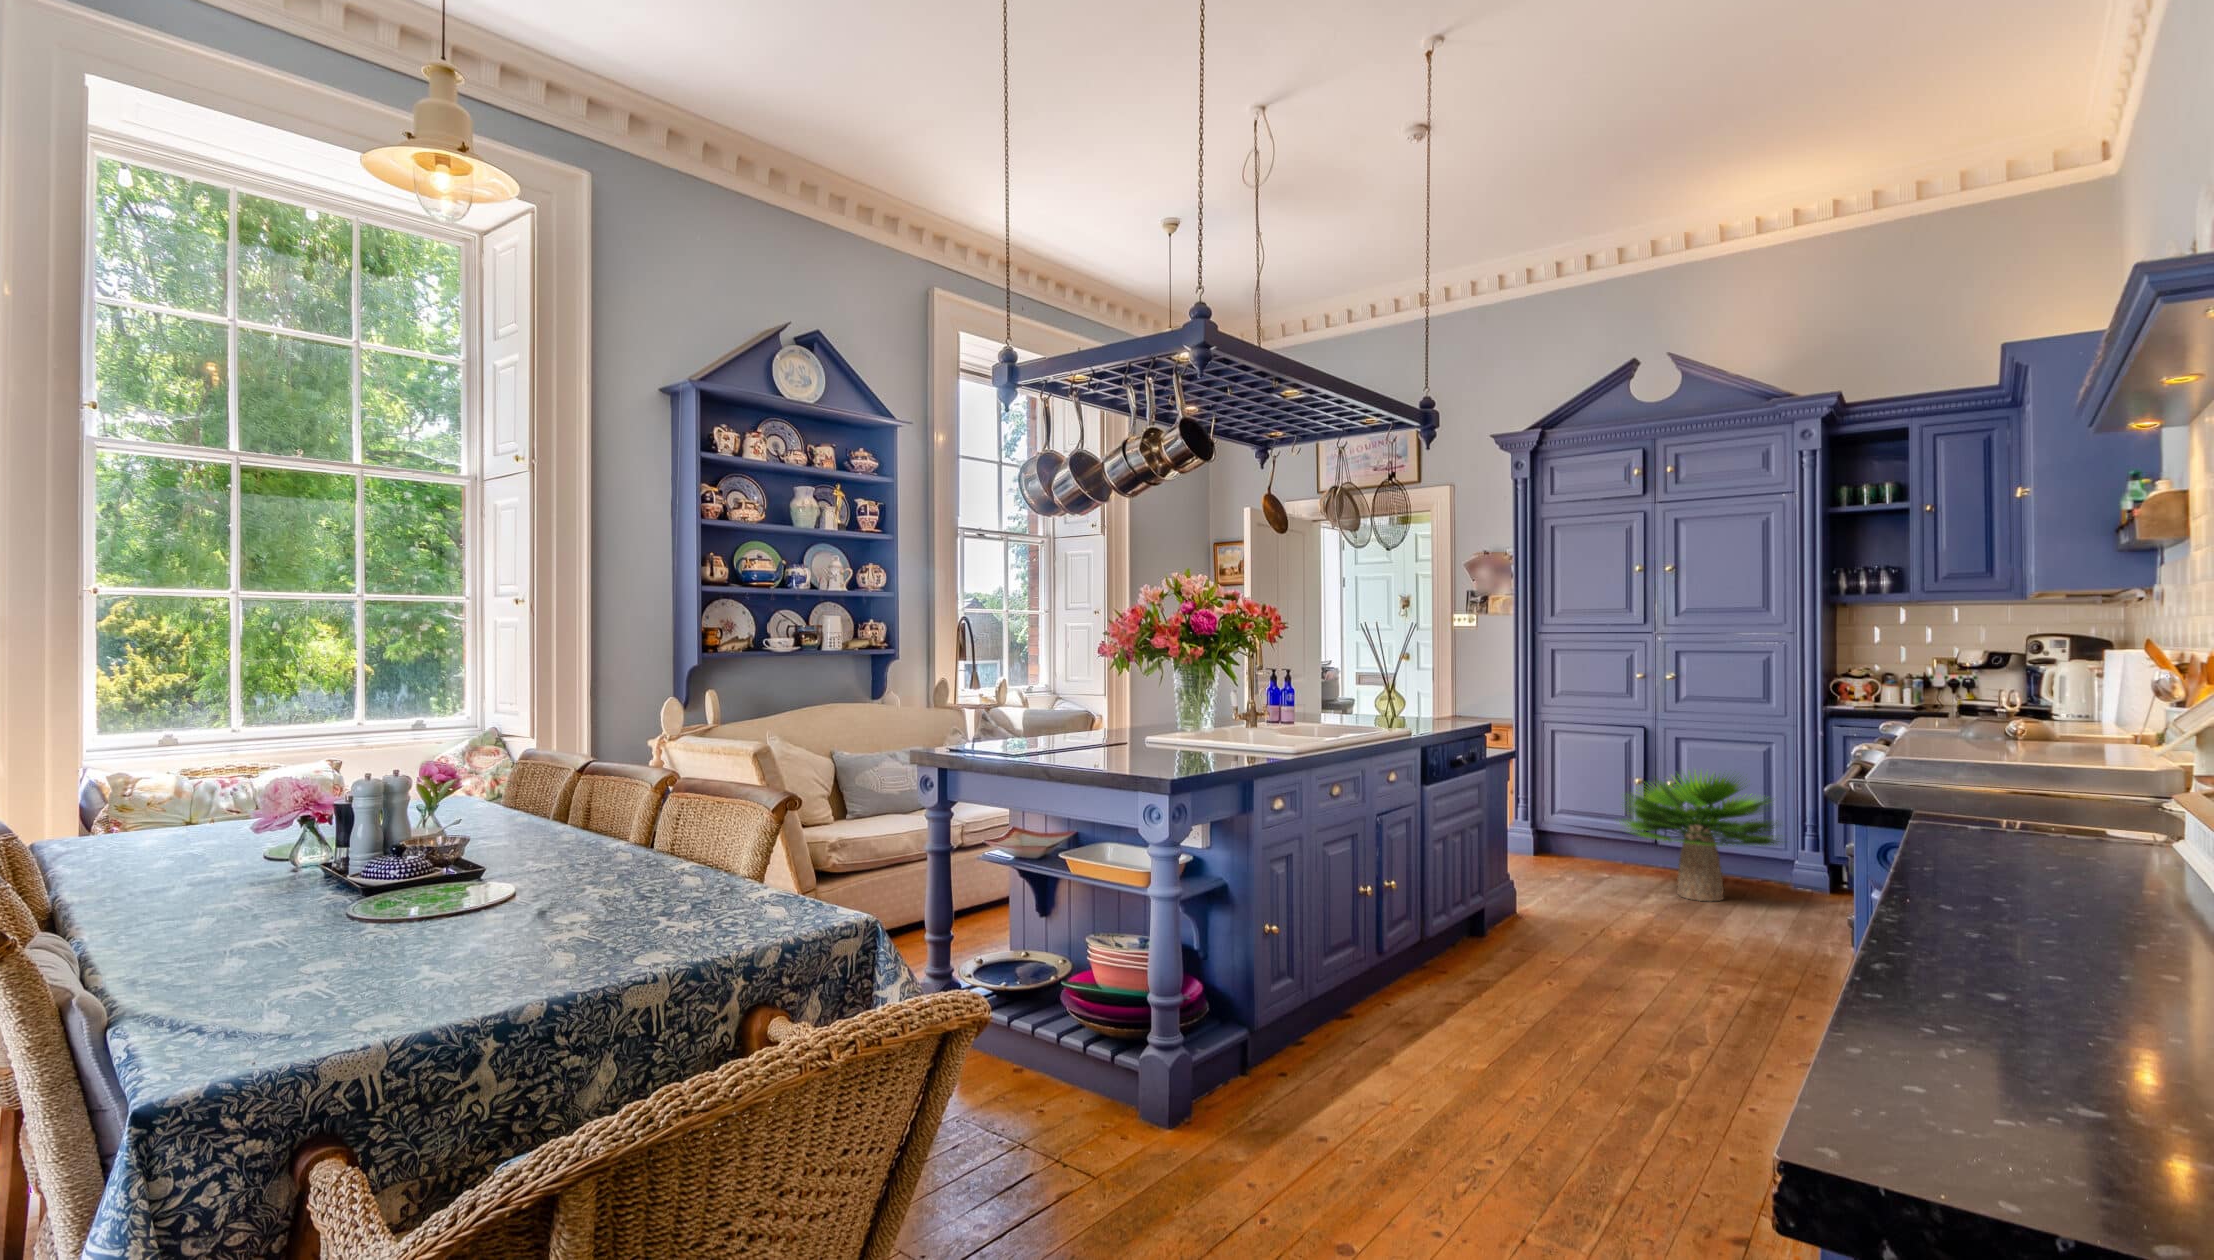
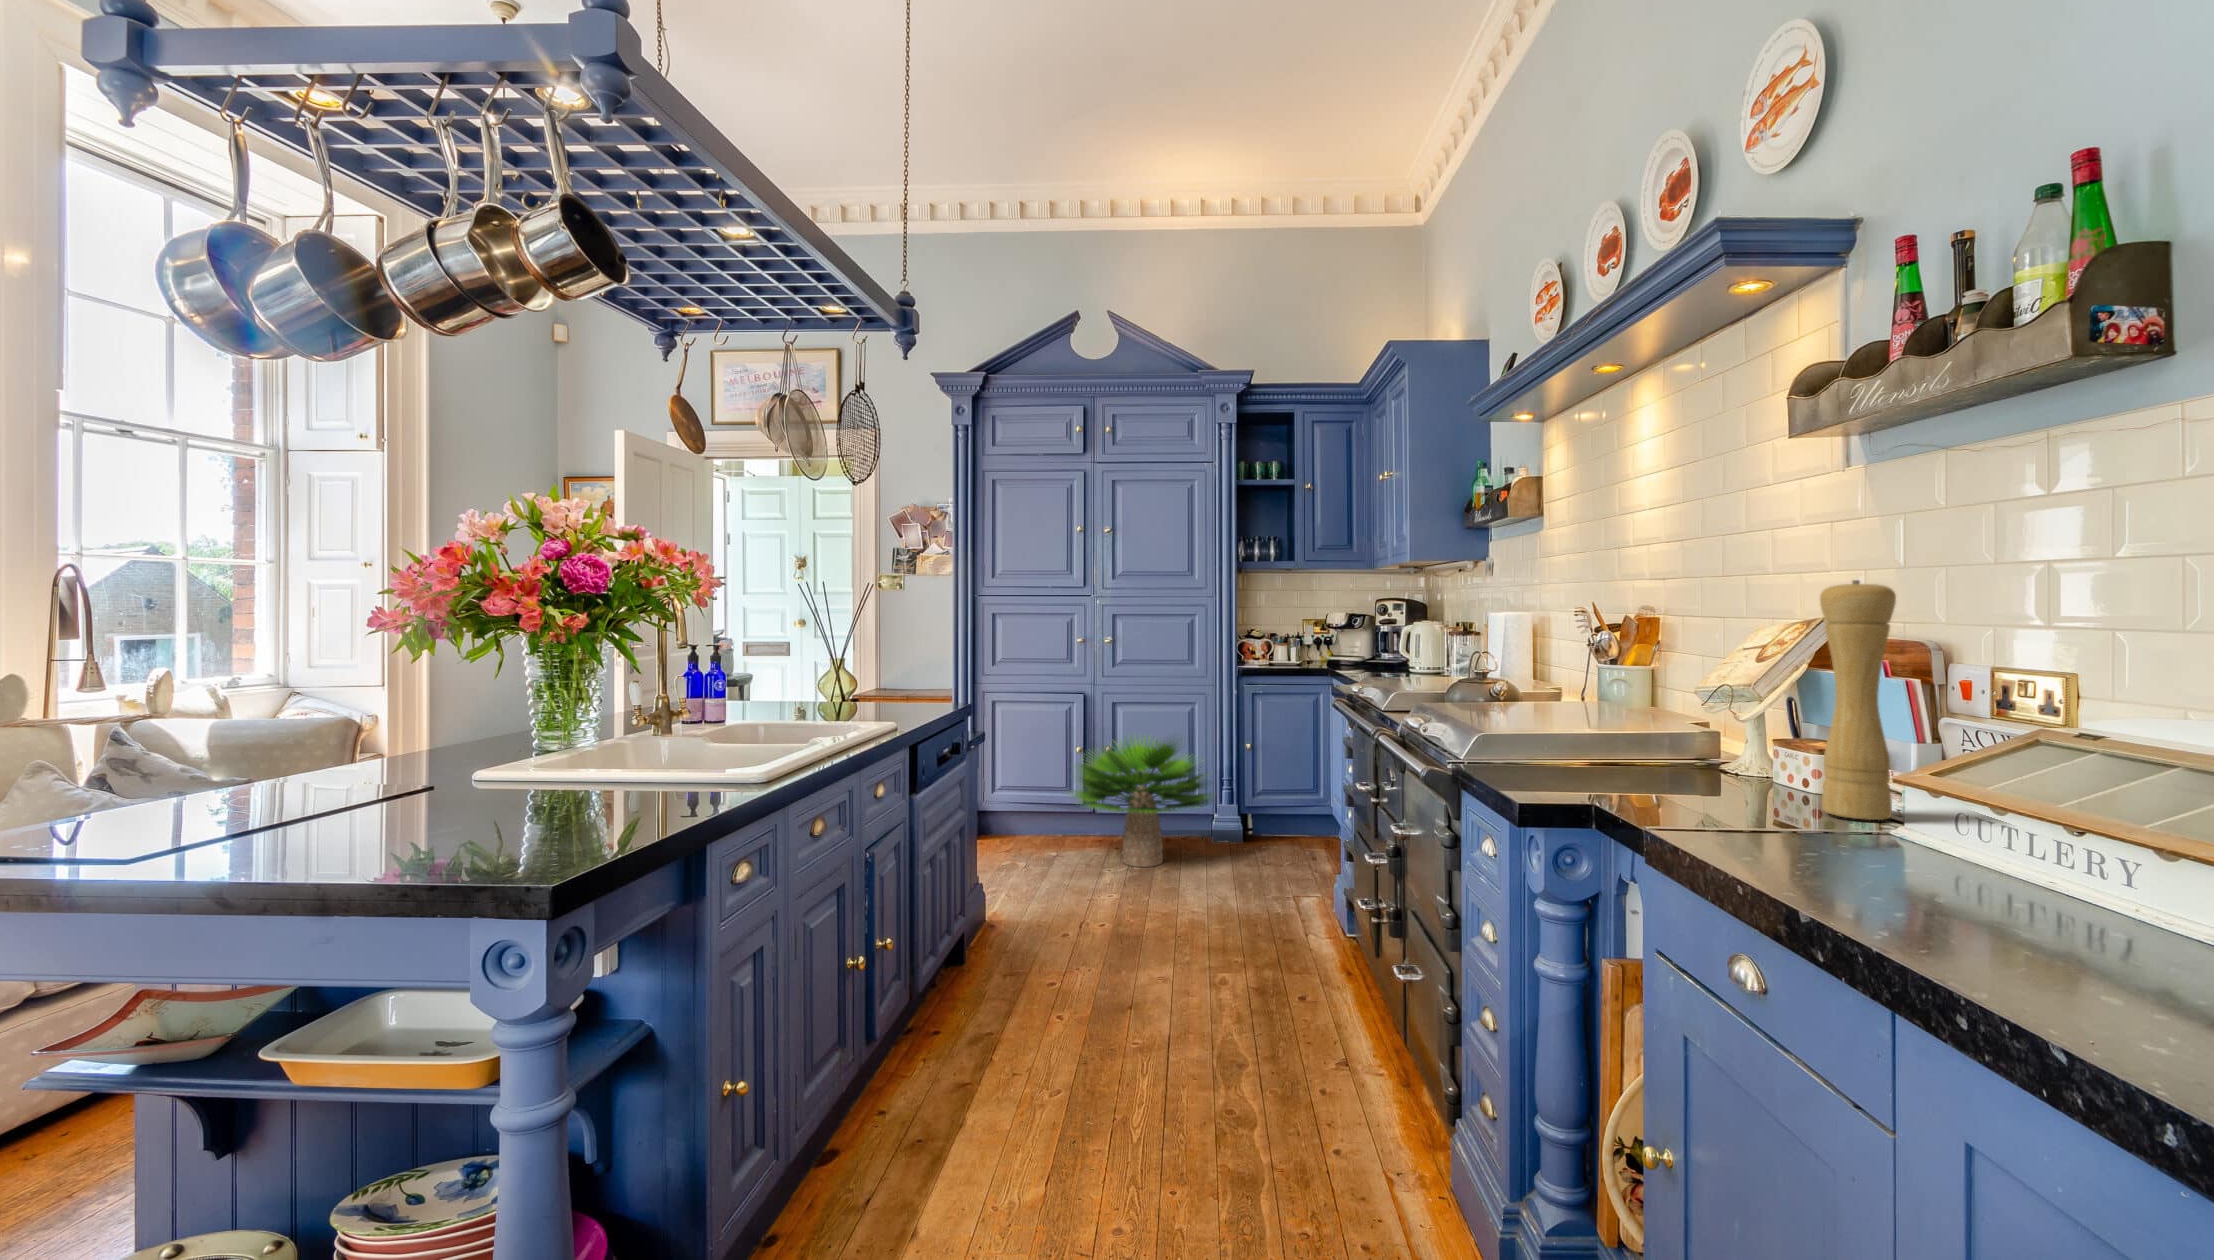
pepper mill: none [2019,633,2079,812] -> present [1820,580,1896,820]

